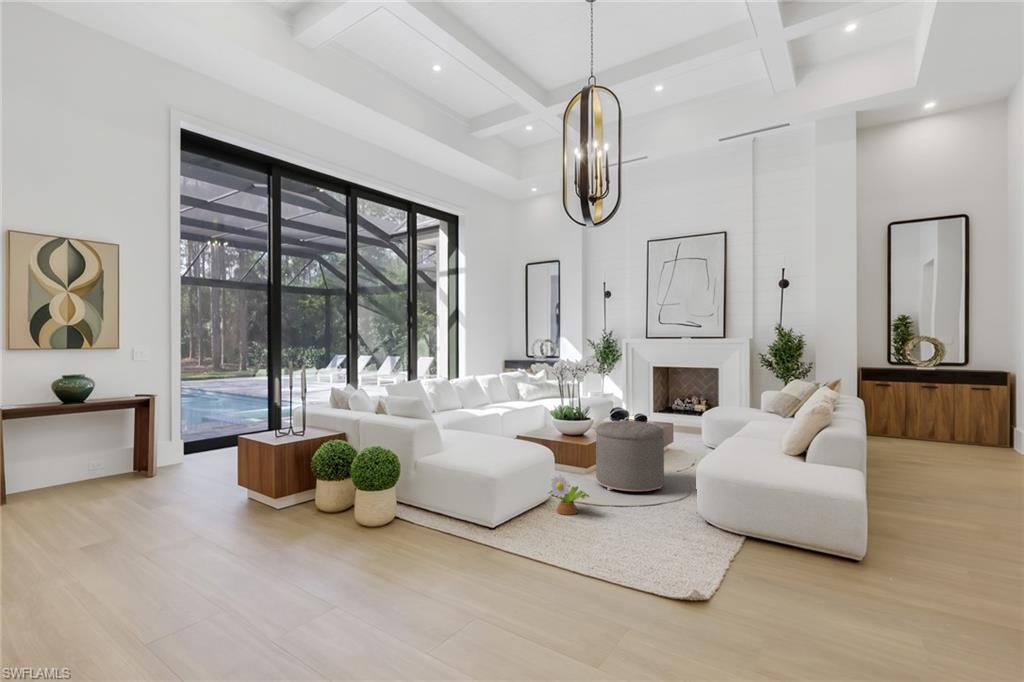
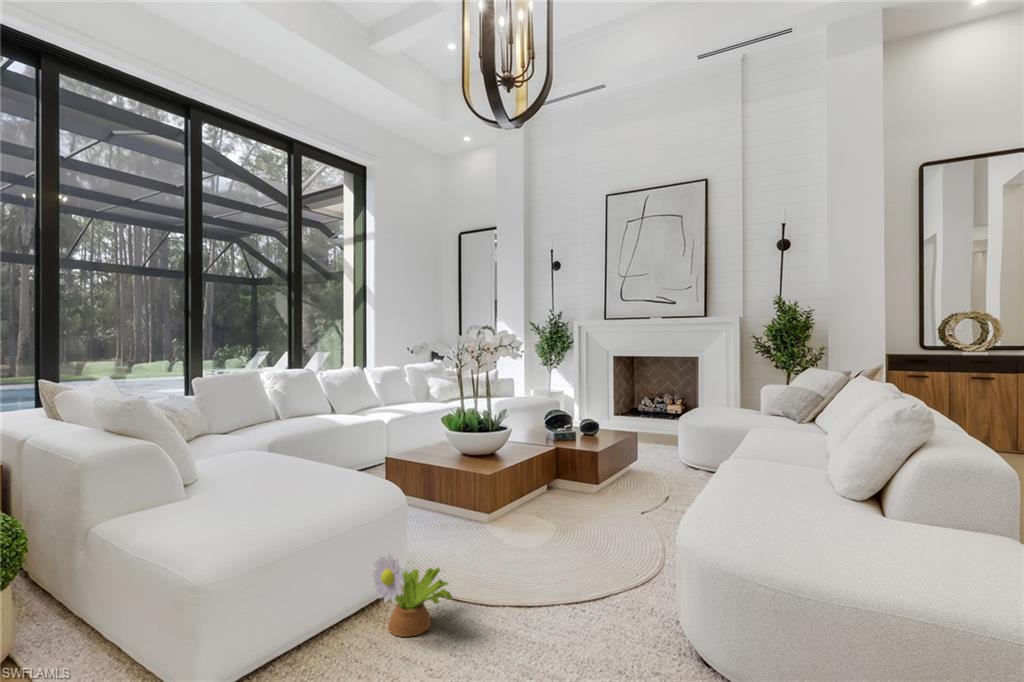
ottoman: present [596,421,664,491] -> none [496,434,613,565]

